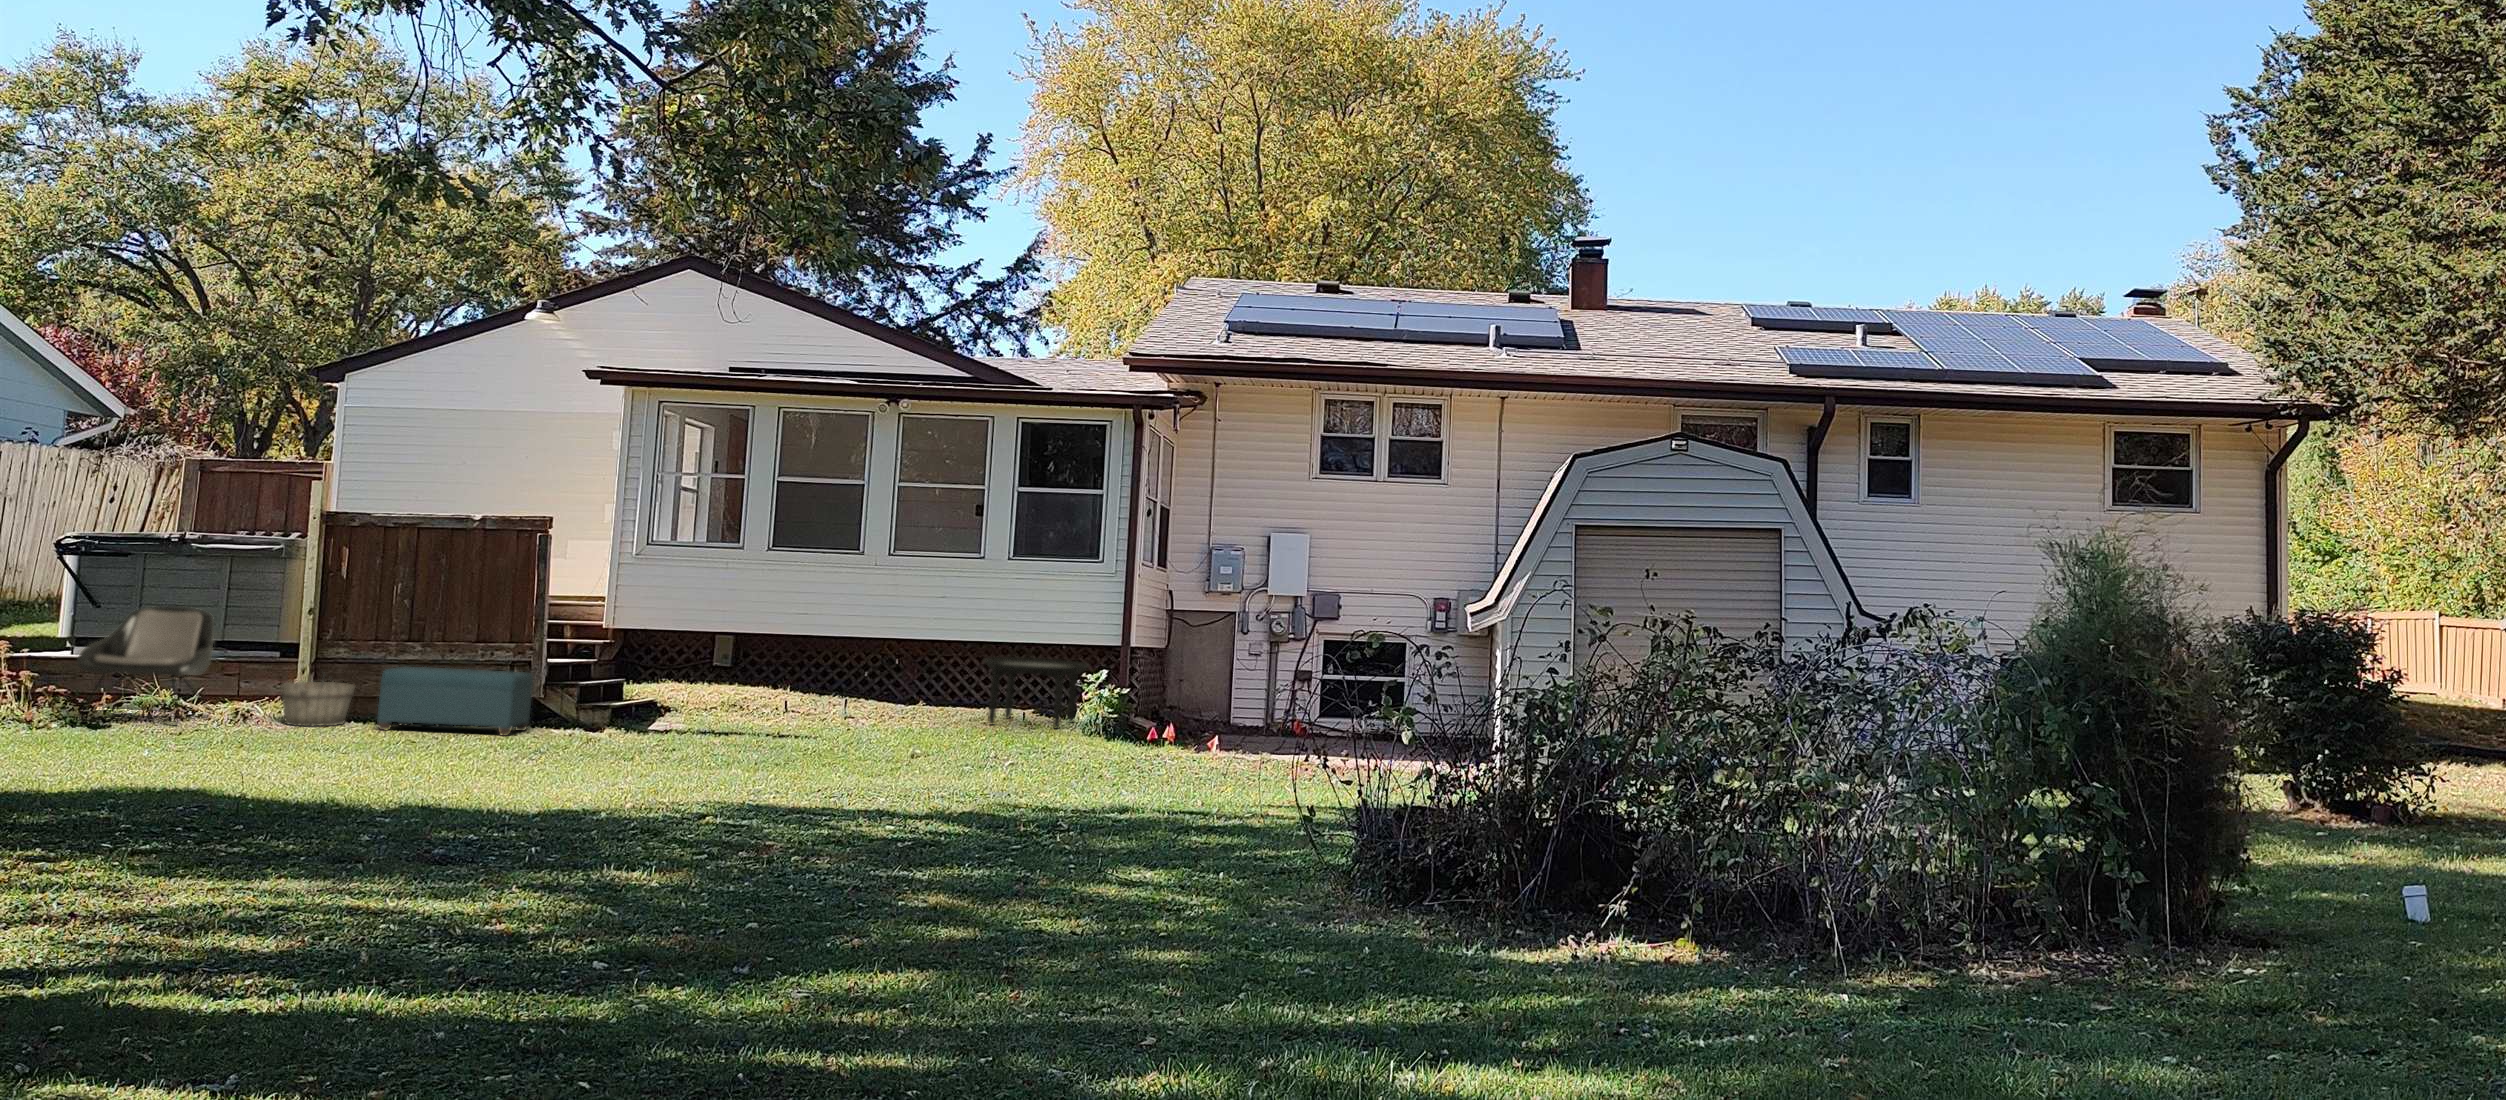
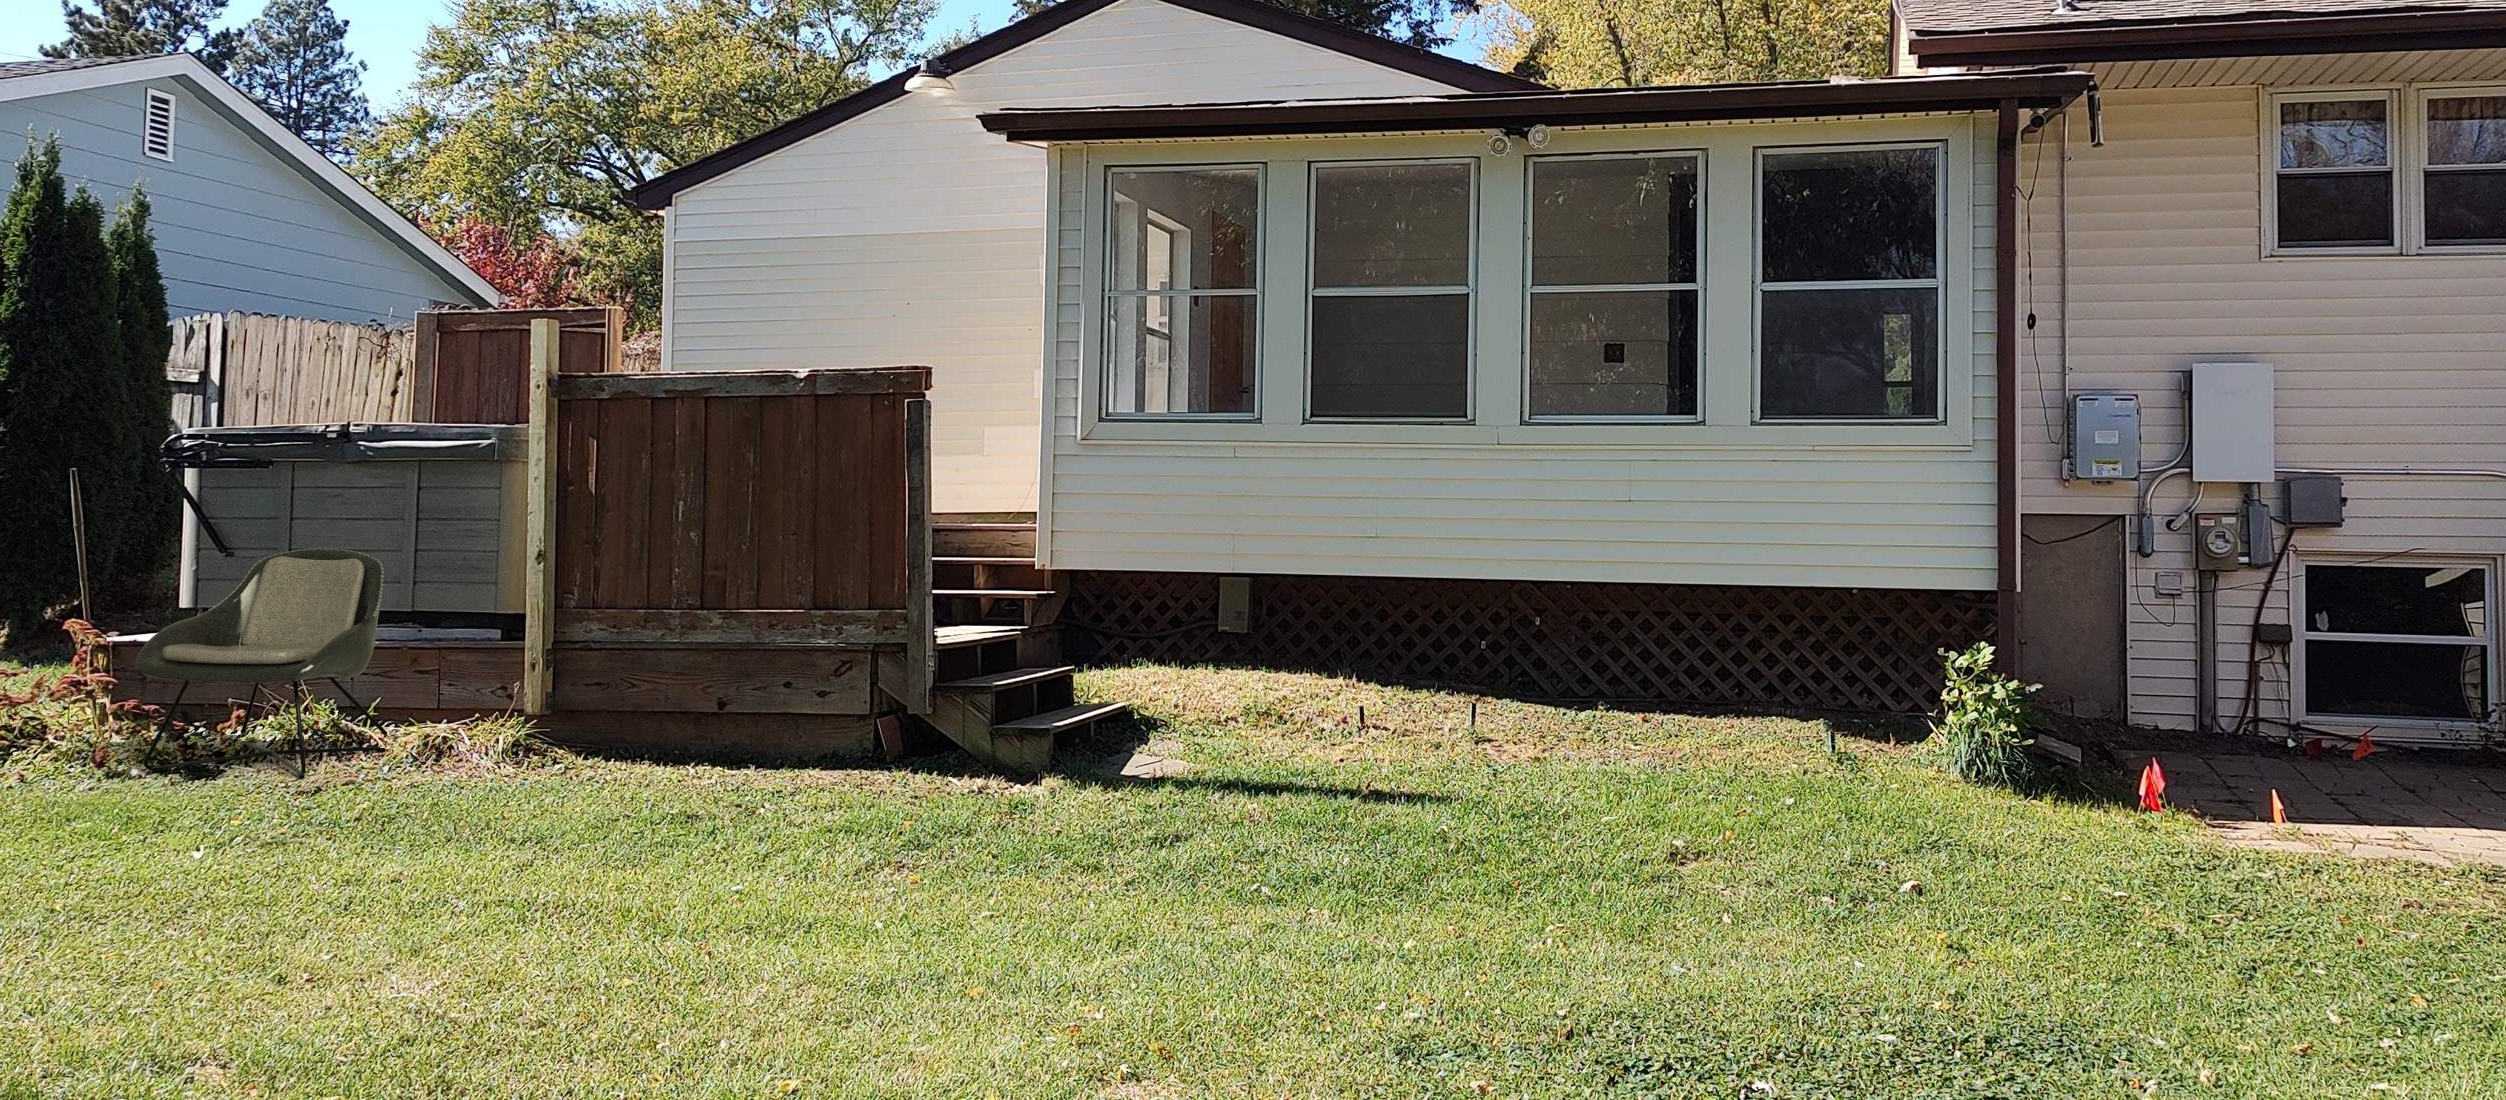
round table: present [984,657,1089,729] -> none [1694,610,1908,755]
bench: present [377,667,533,736] -> none [640,655,914,799]
wooden bucket: present [281,680,355,726] -> none [484,664,614,775]

